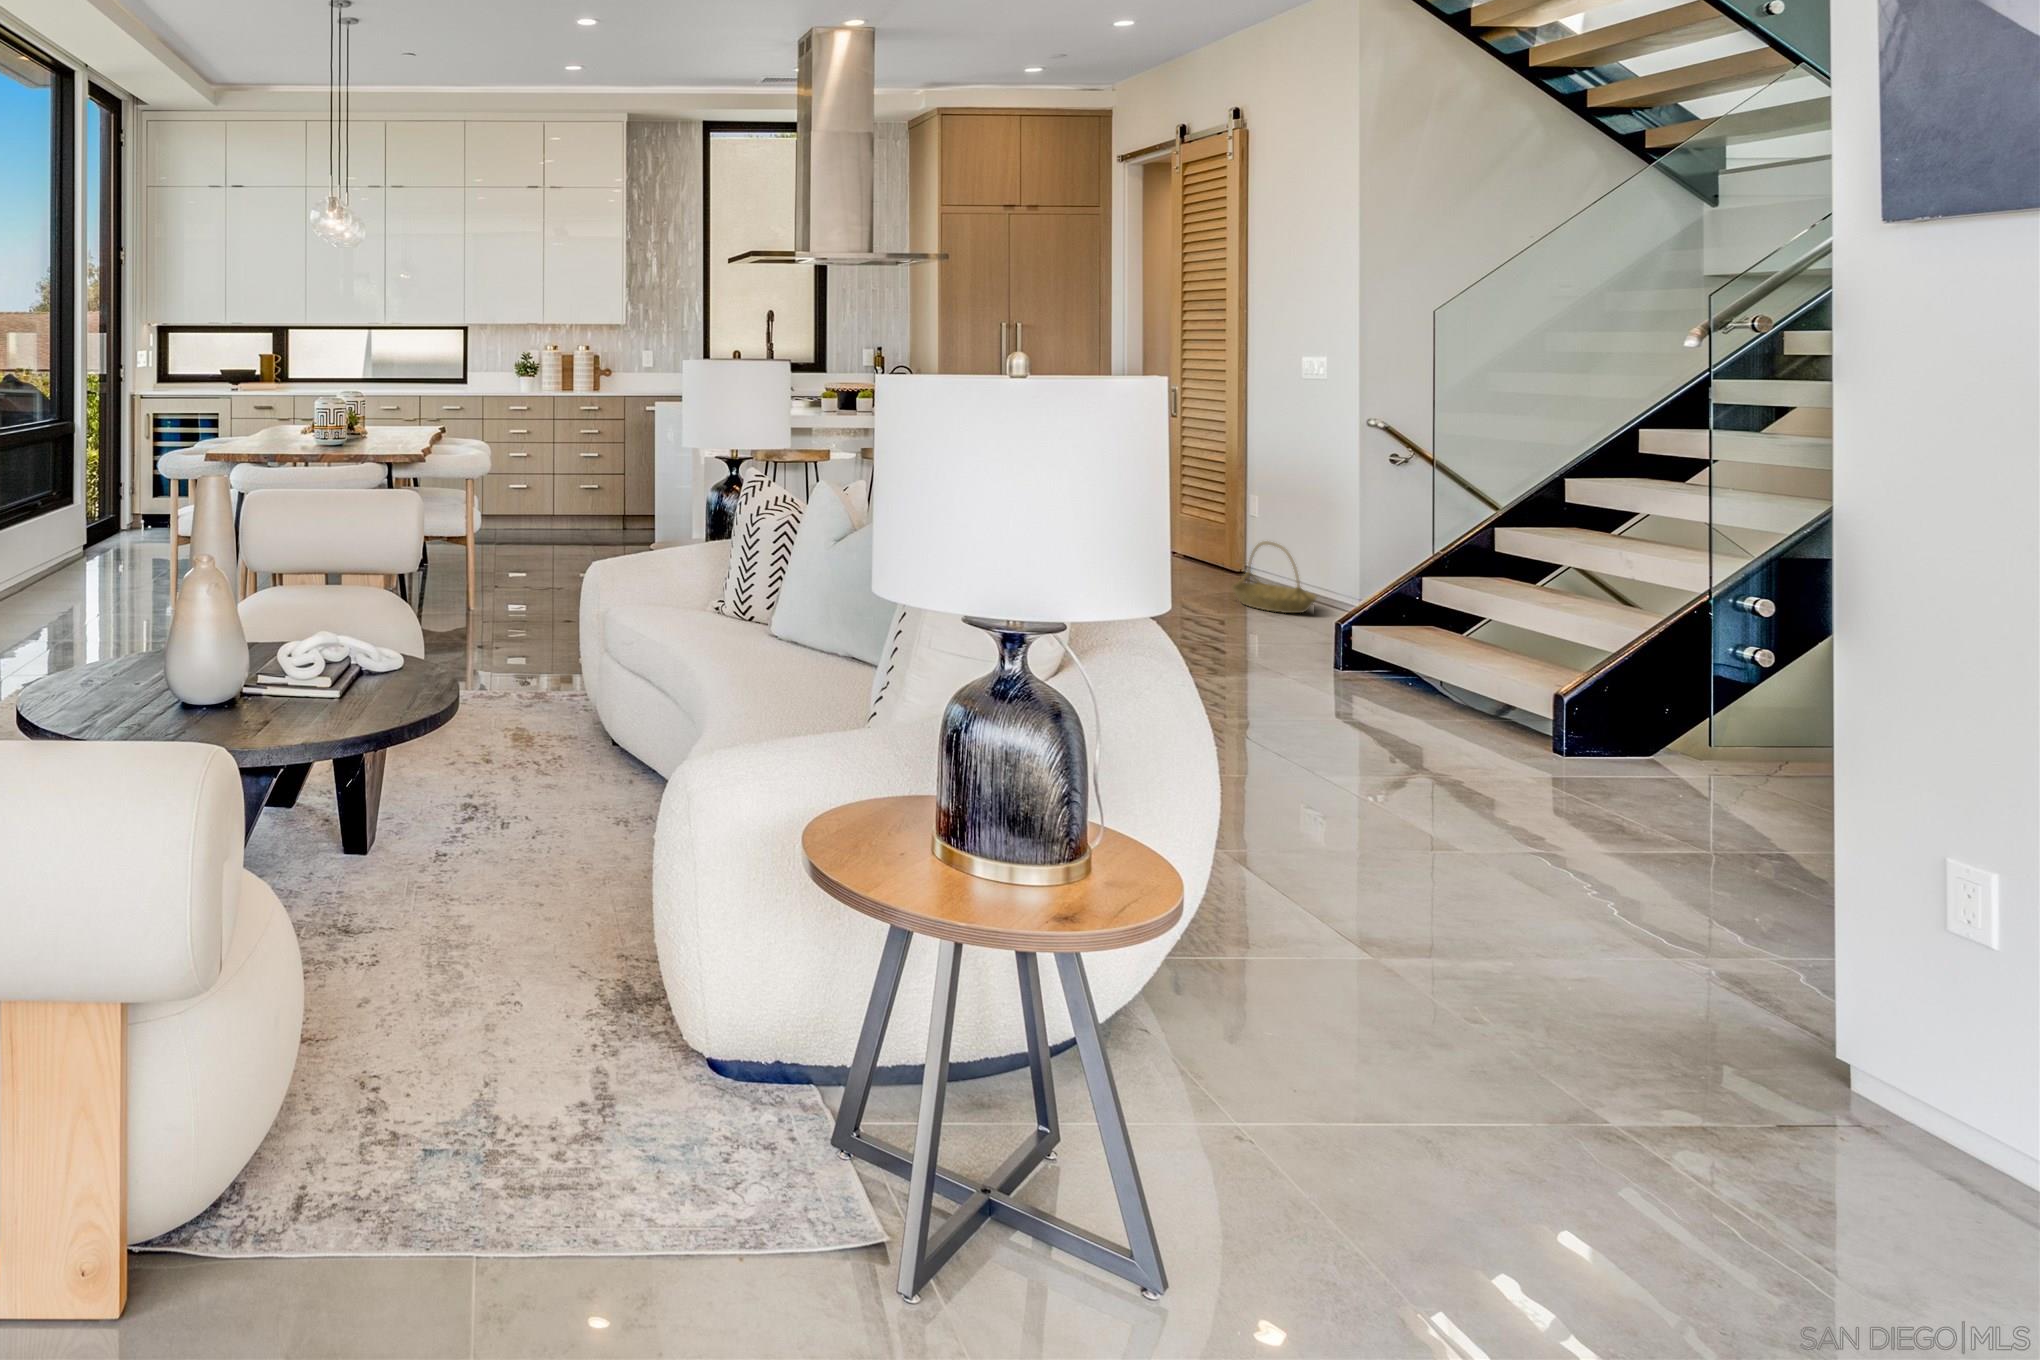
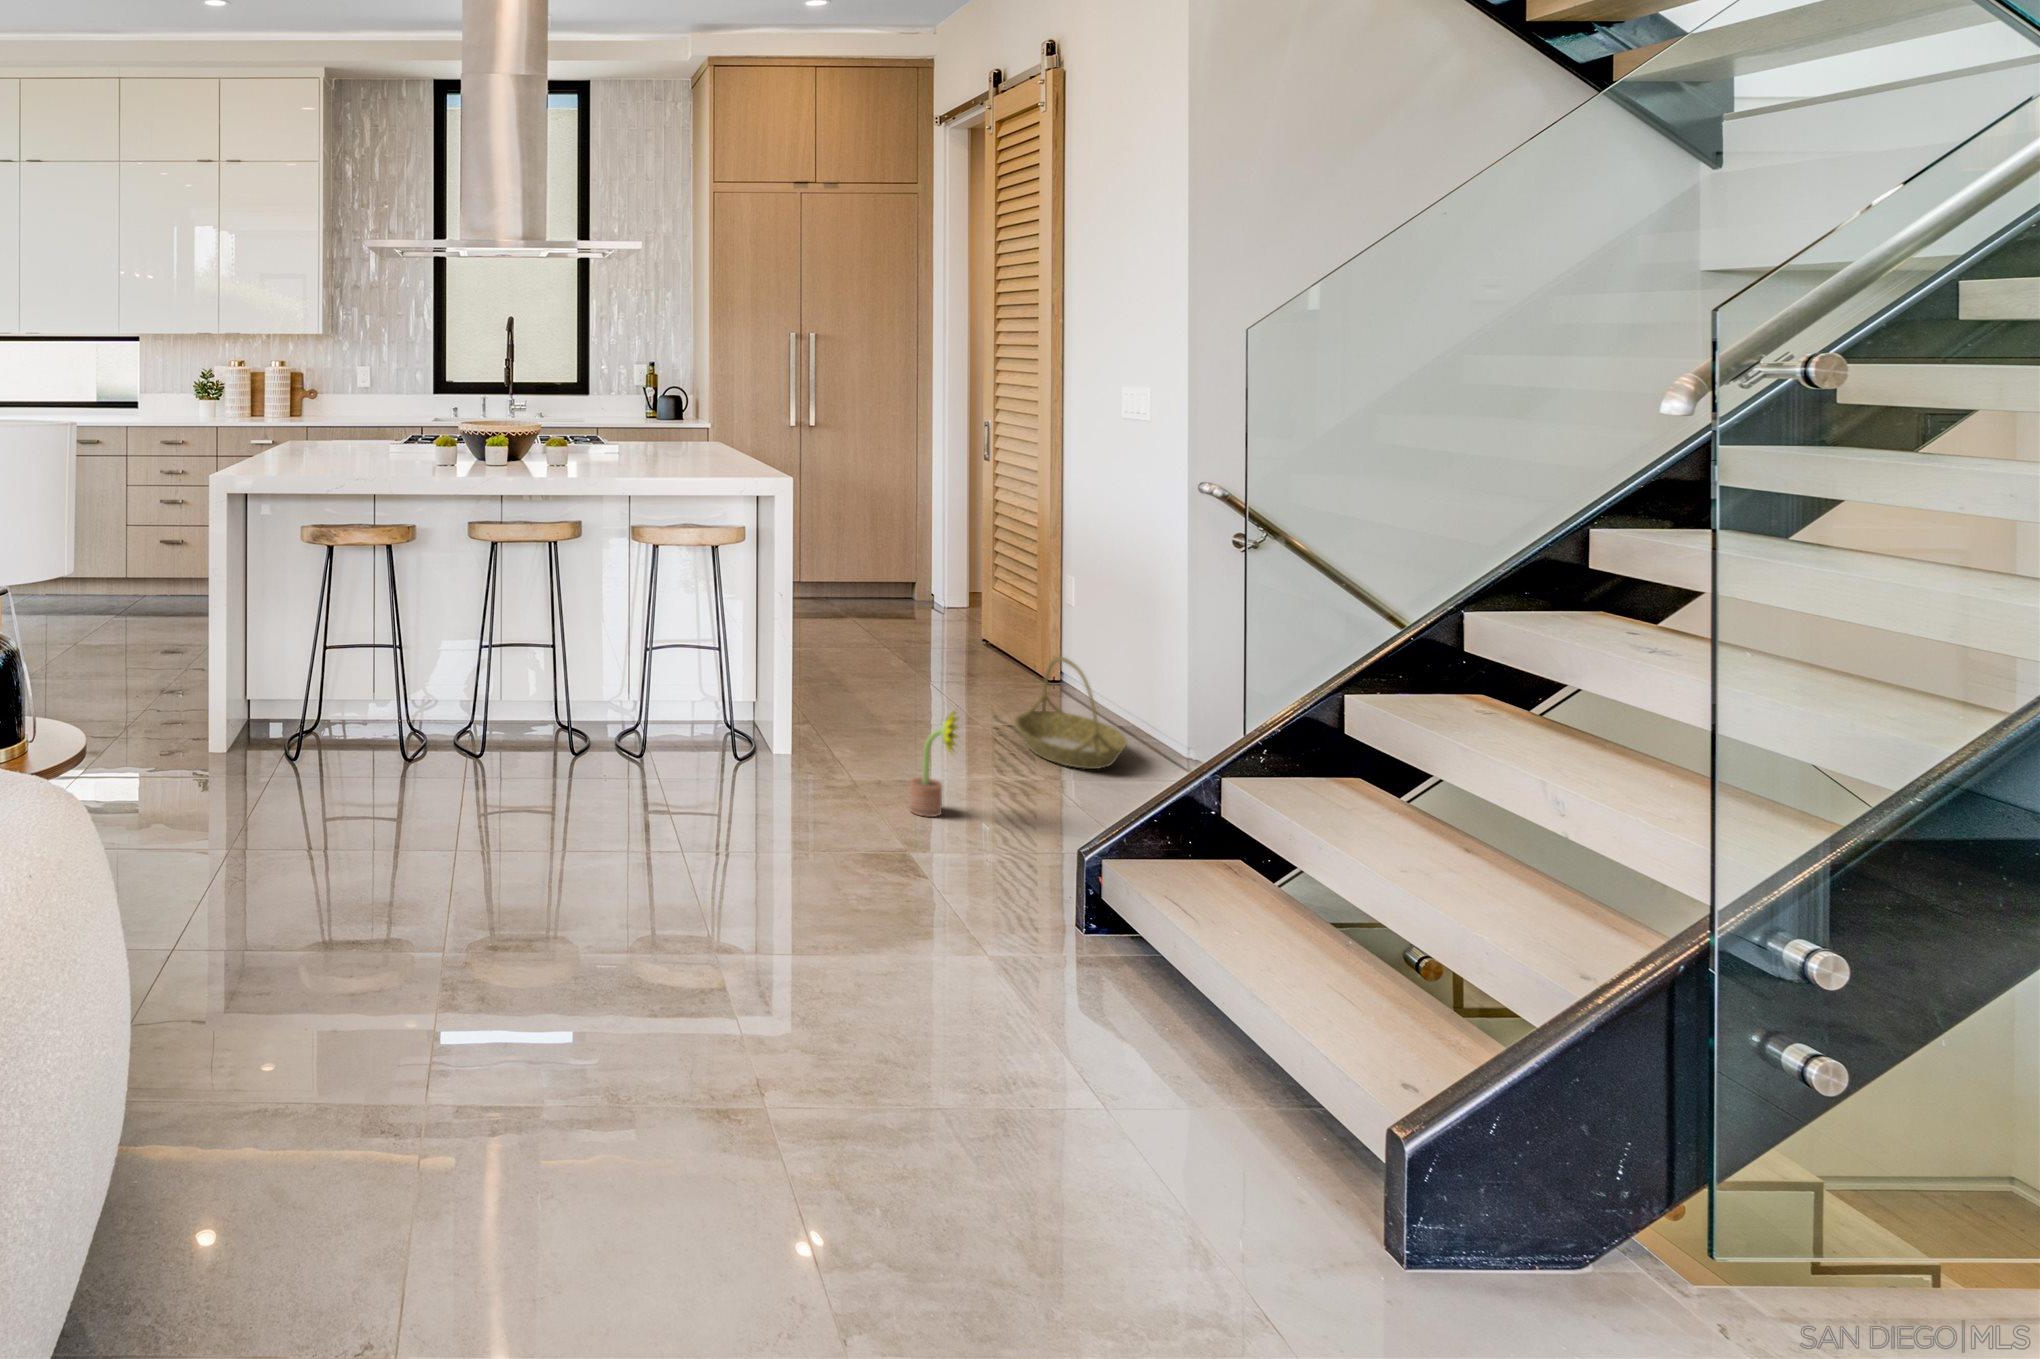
decorative plant: none [1186,561,1220,632] -> present [909,711,958,817]

